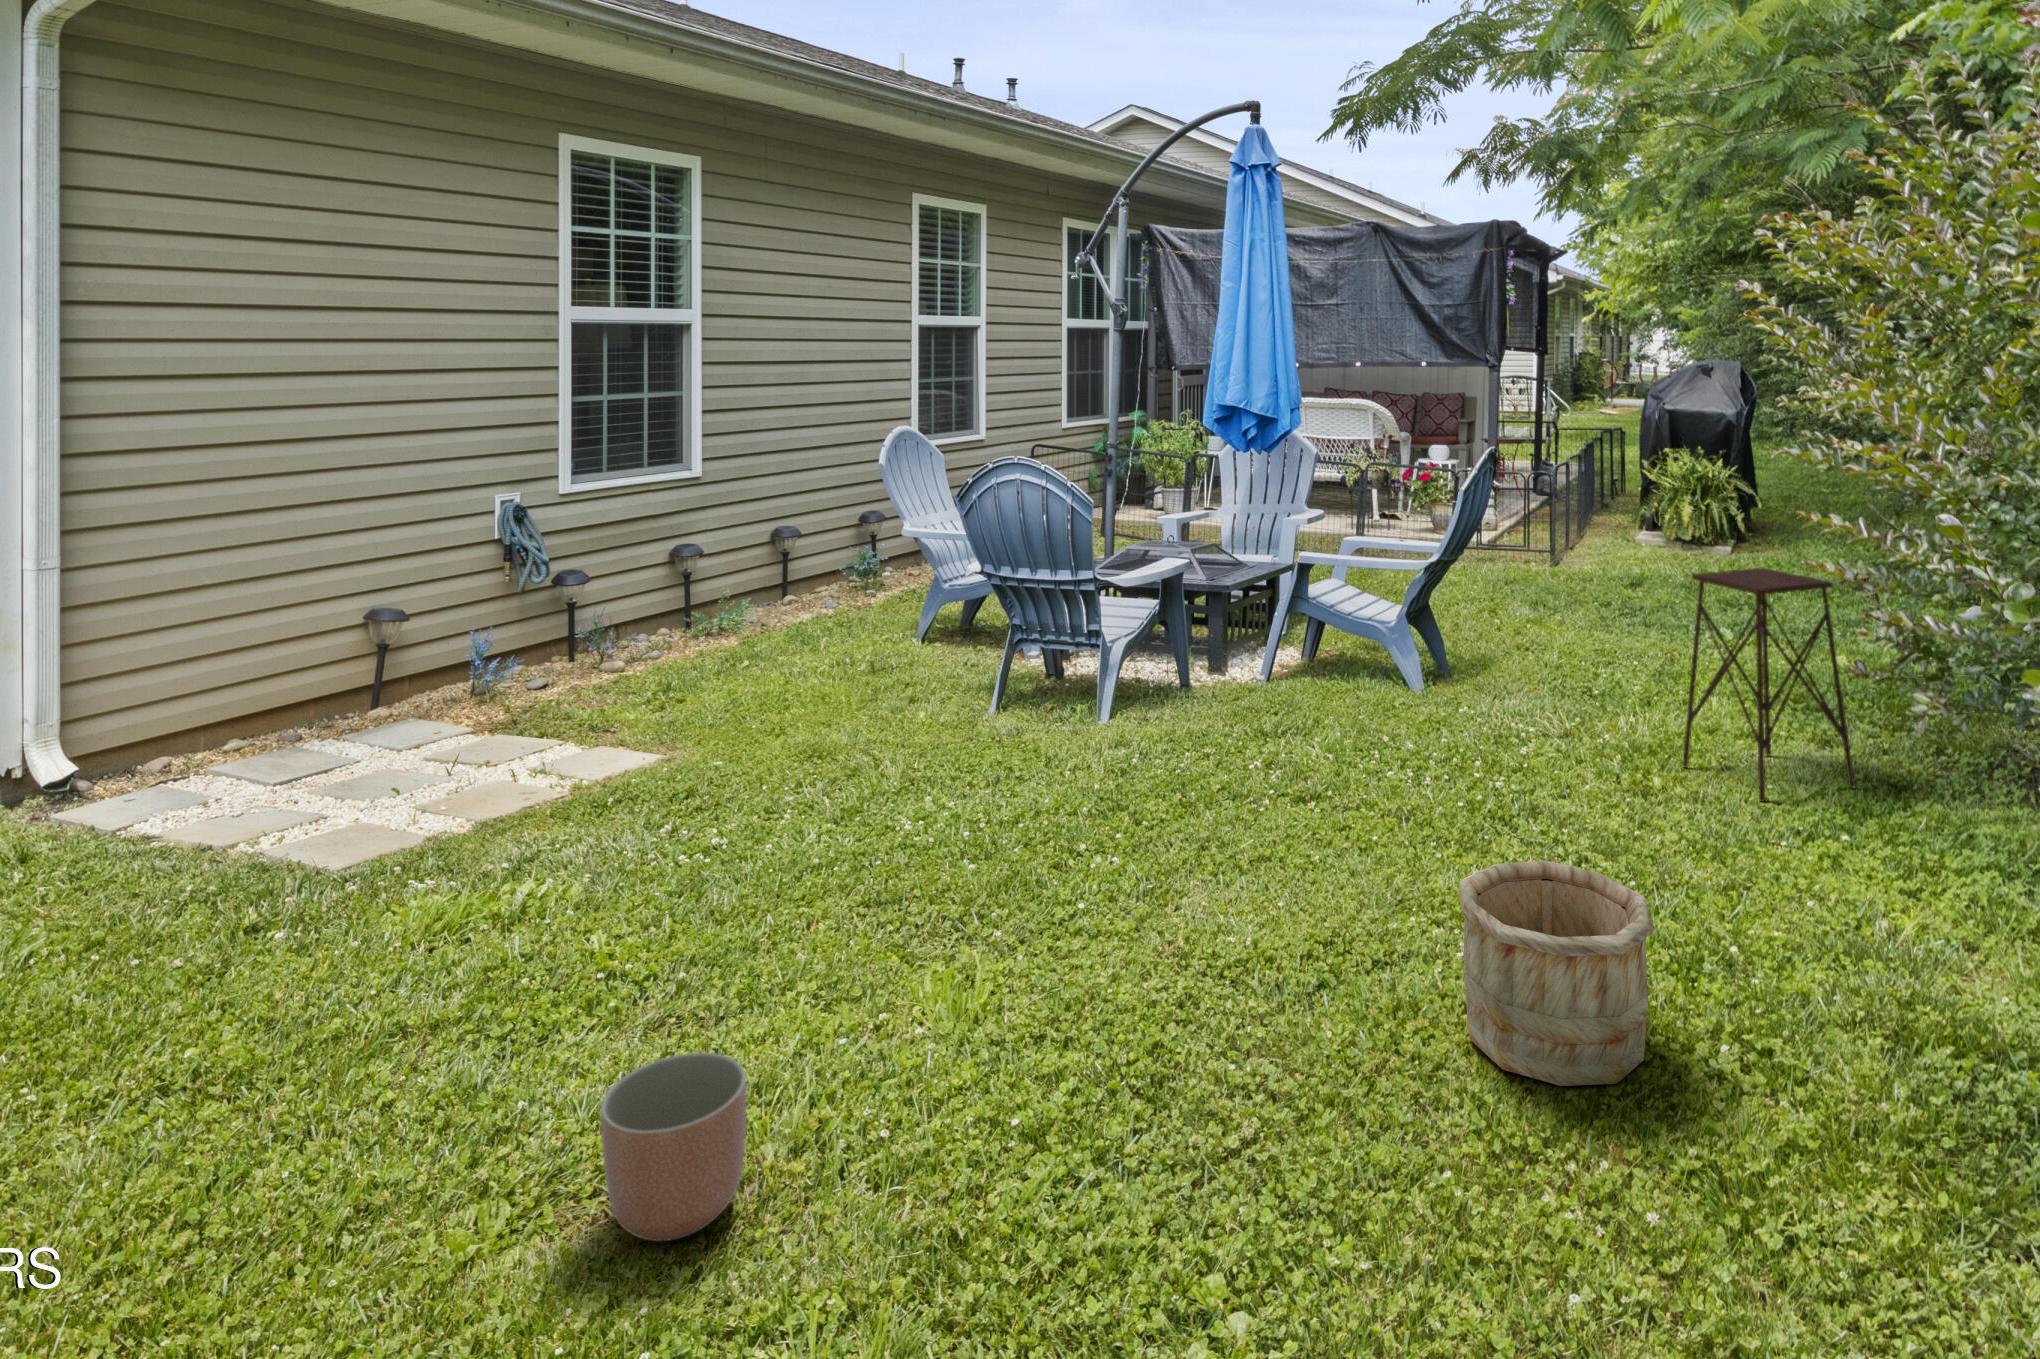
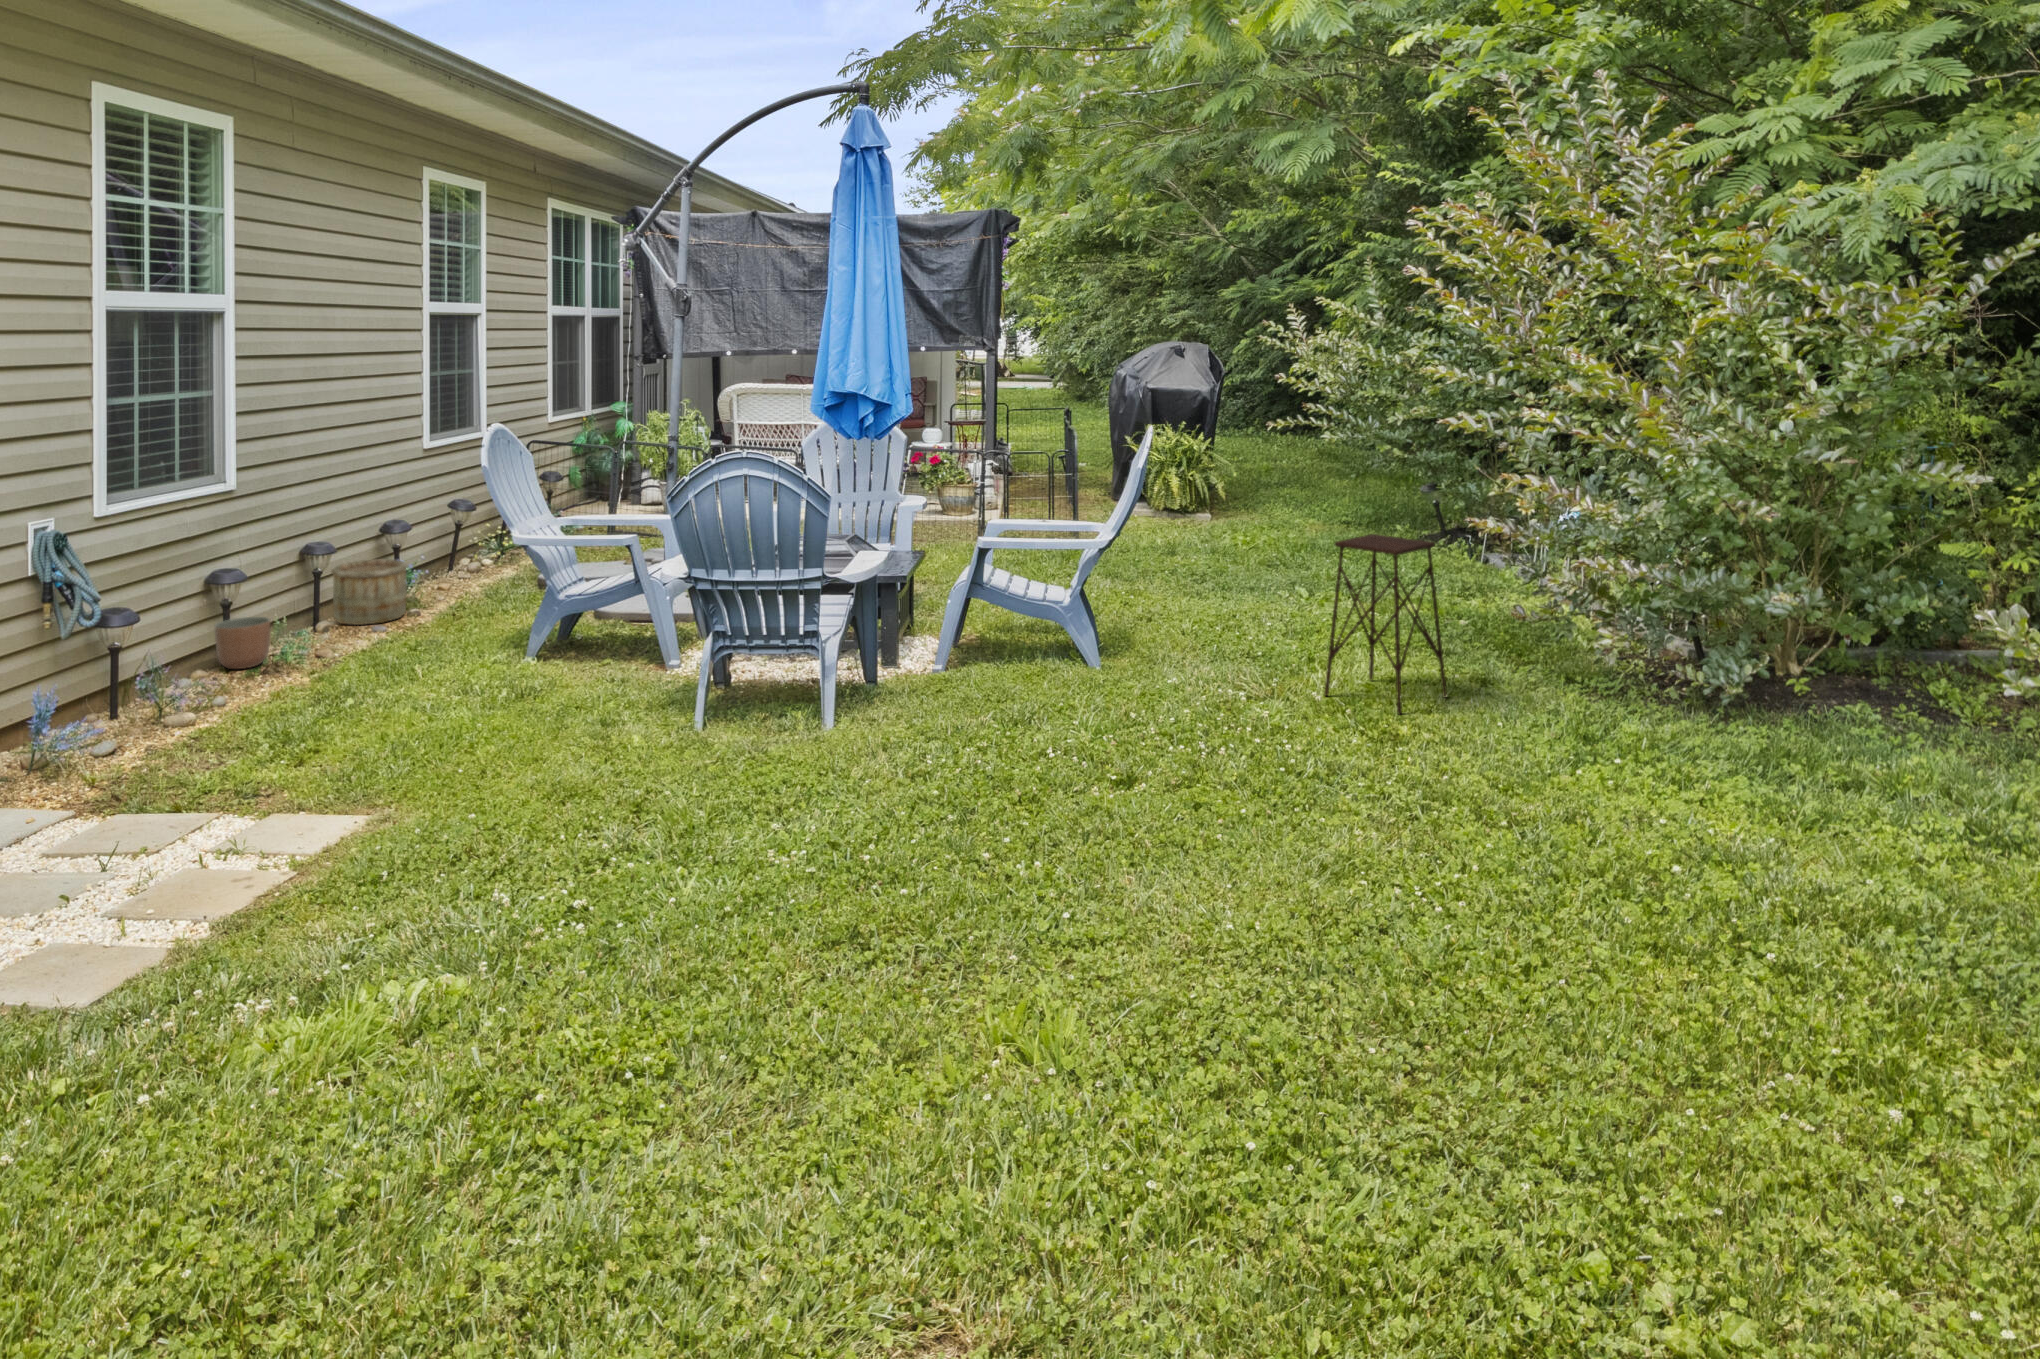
wooden bucket: present [1459,861,1653,1086] -> present [331,559,408,625]
planter: present [600,1053,747,1241] -> present [215,617,270,669]

